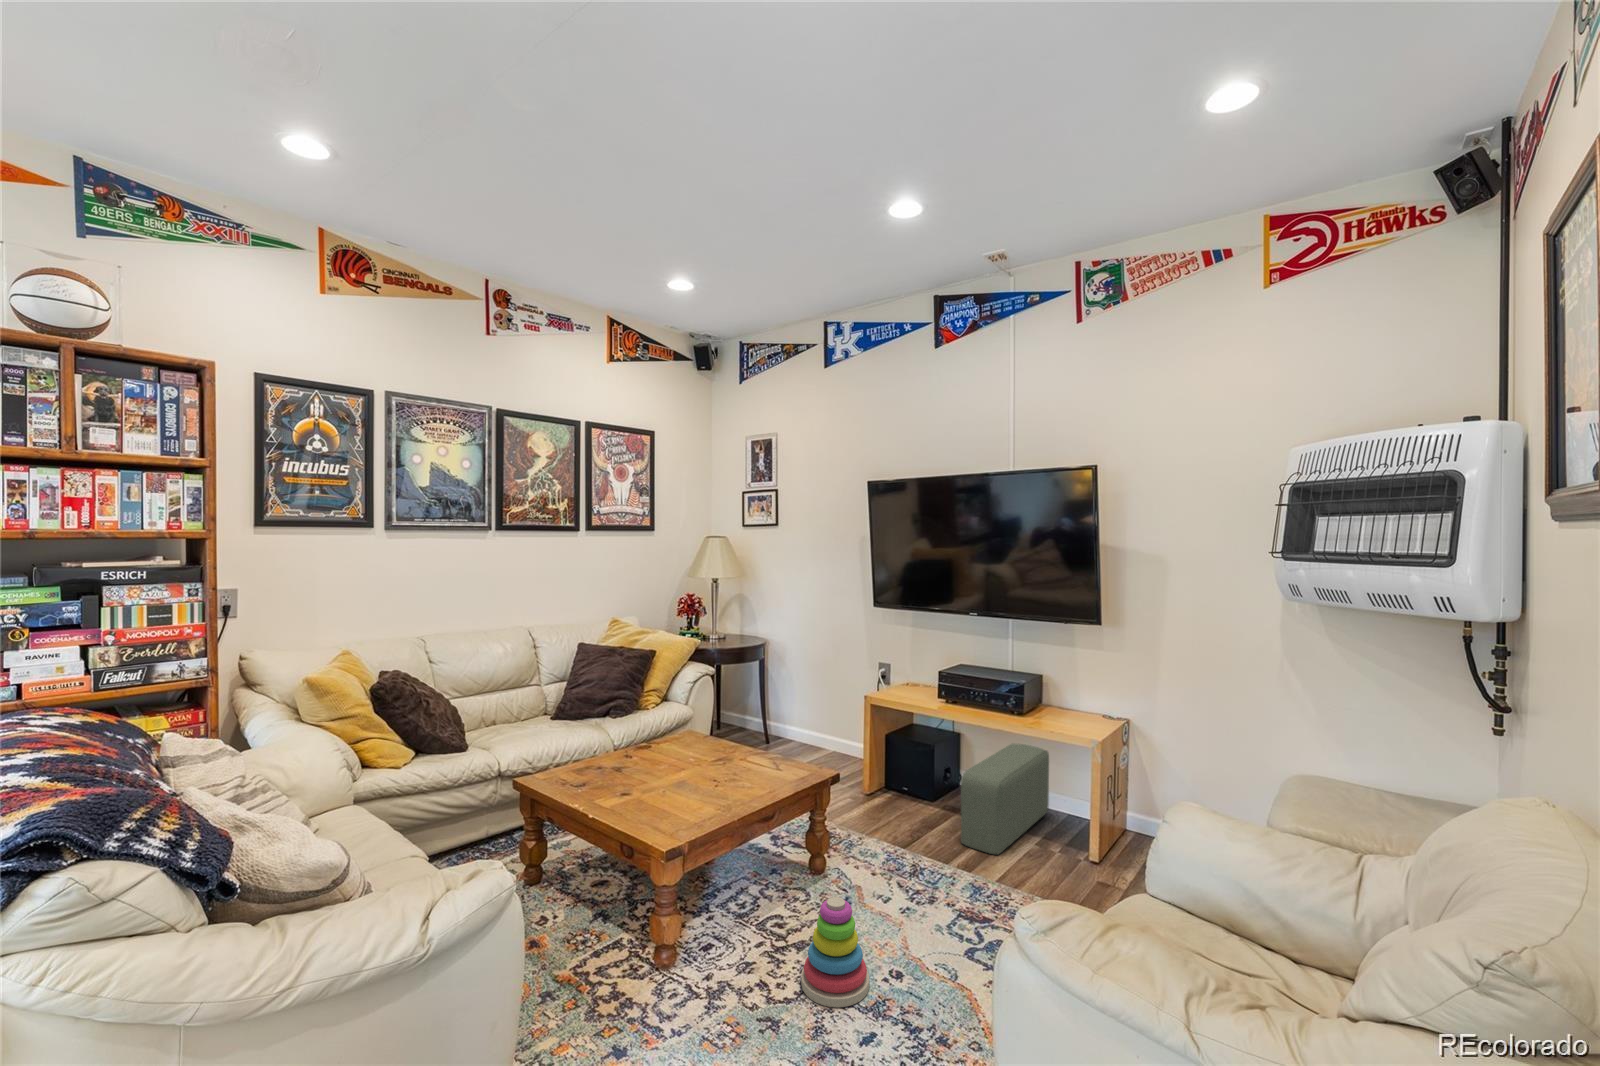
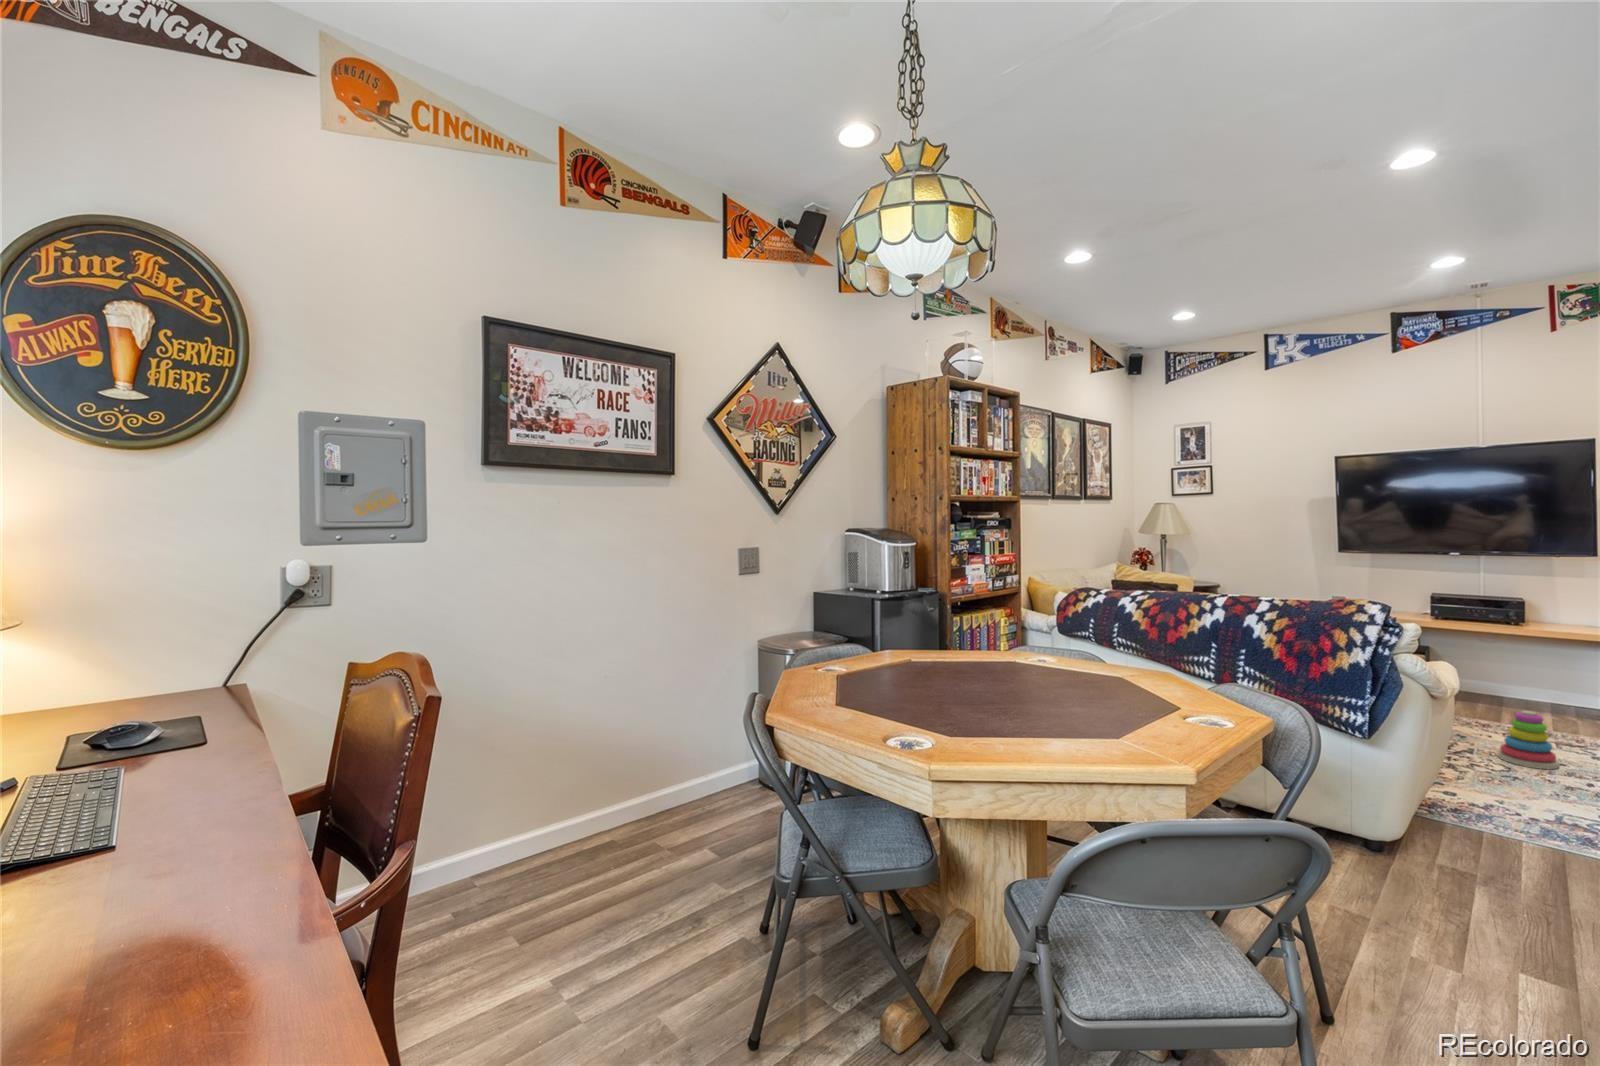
pouf: present [961,744,1049,854] -> none [1484,645,1530,713]

